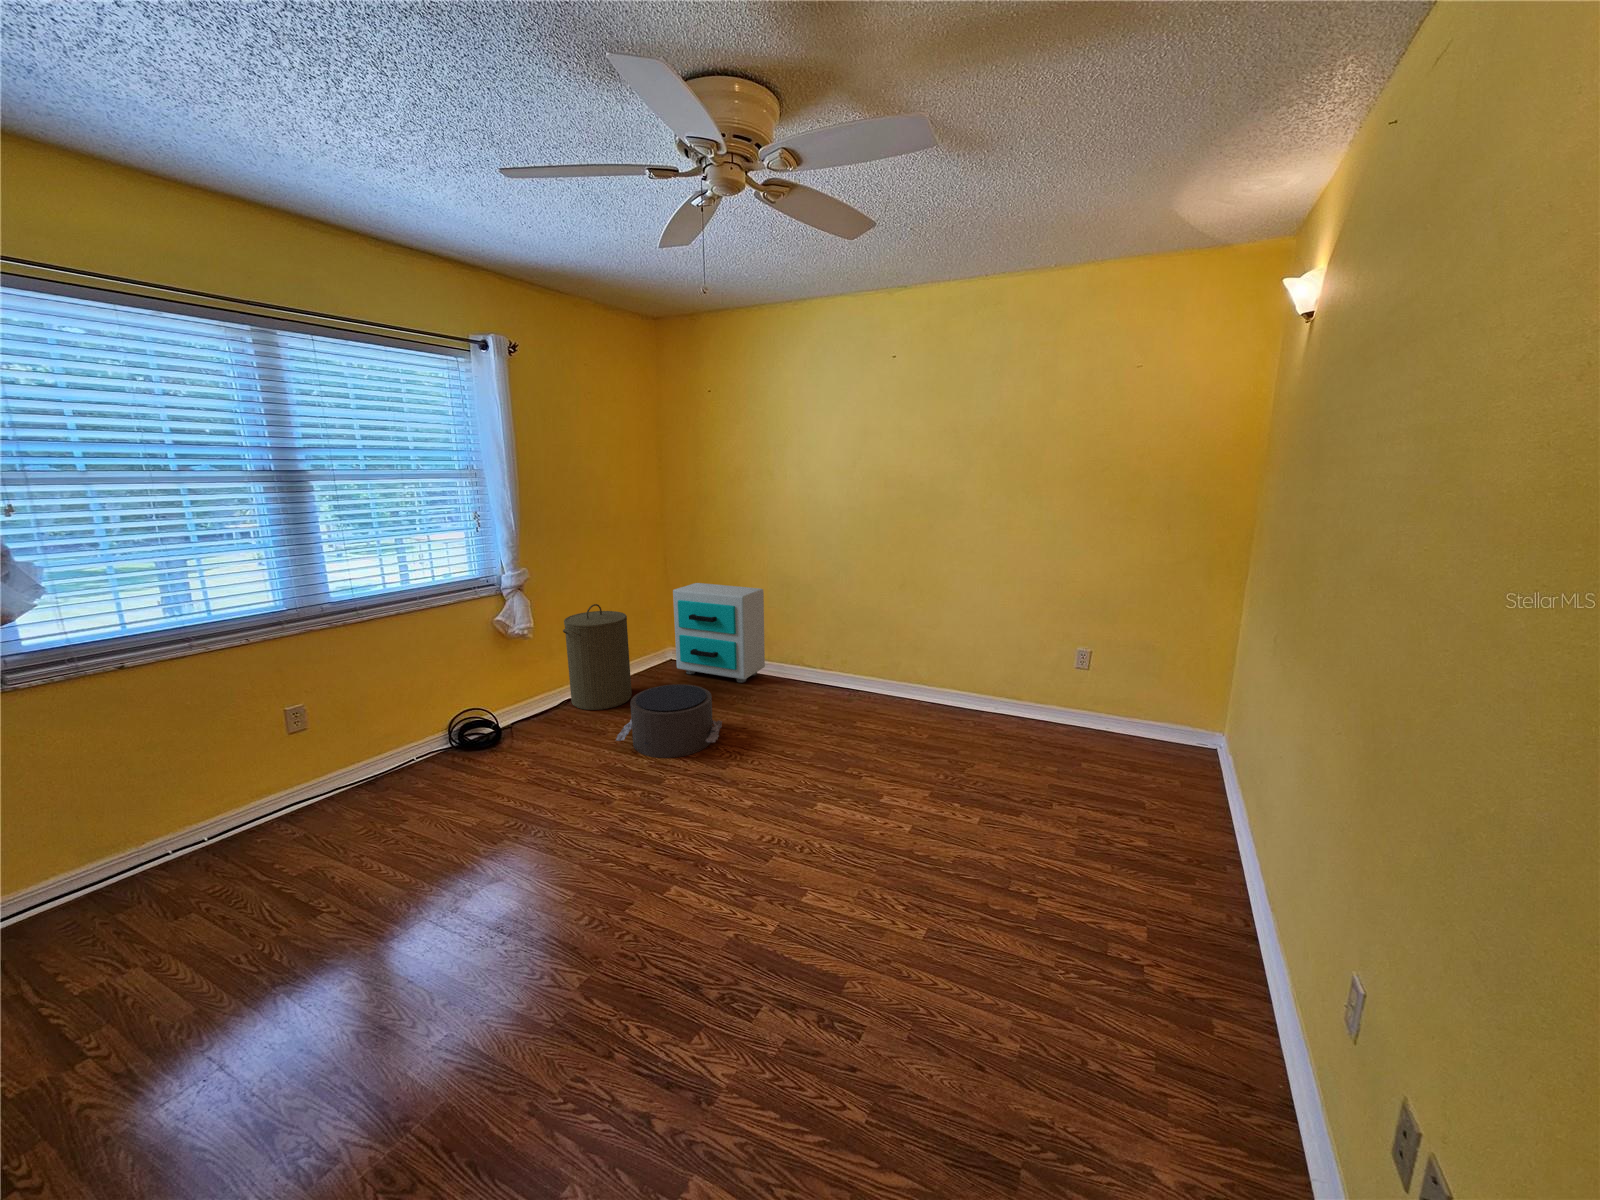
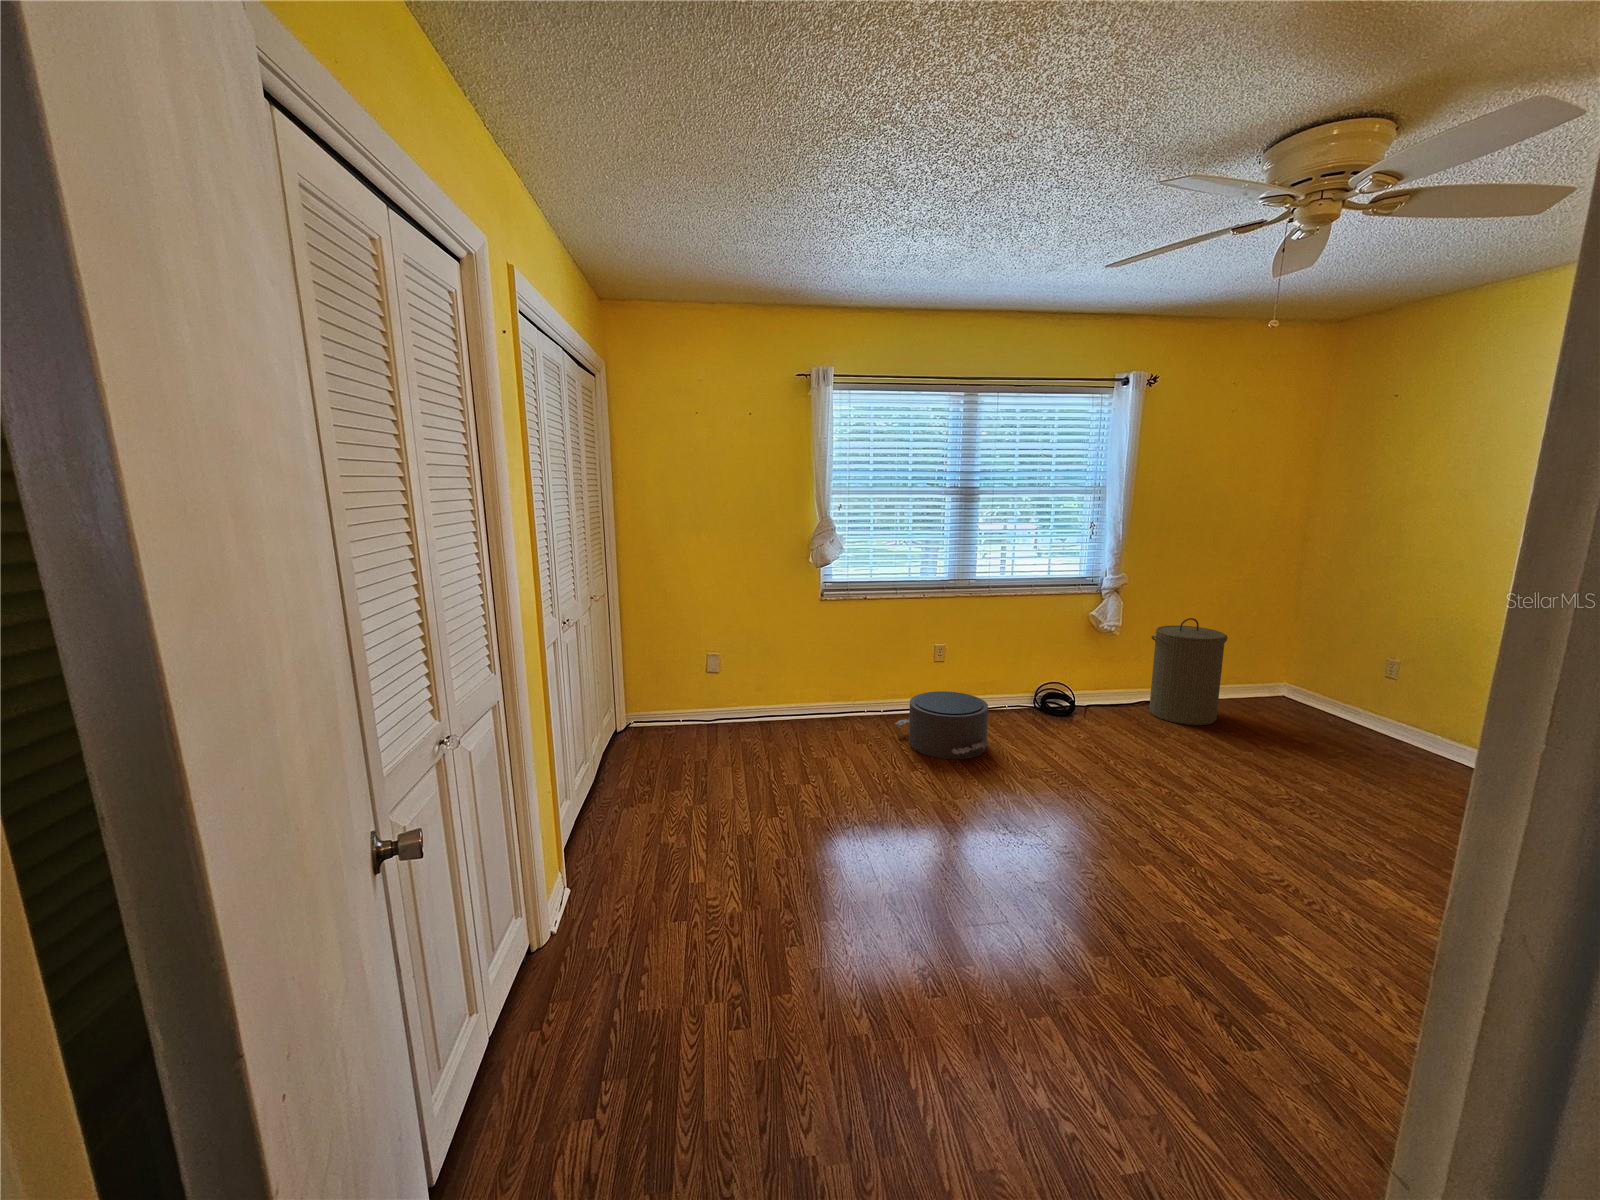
nightstand: present [673,583,765,683] -> none [1289,619,1442,752]
pouf: present [616,684,722,758] -> present [895,691,992,759]

